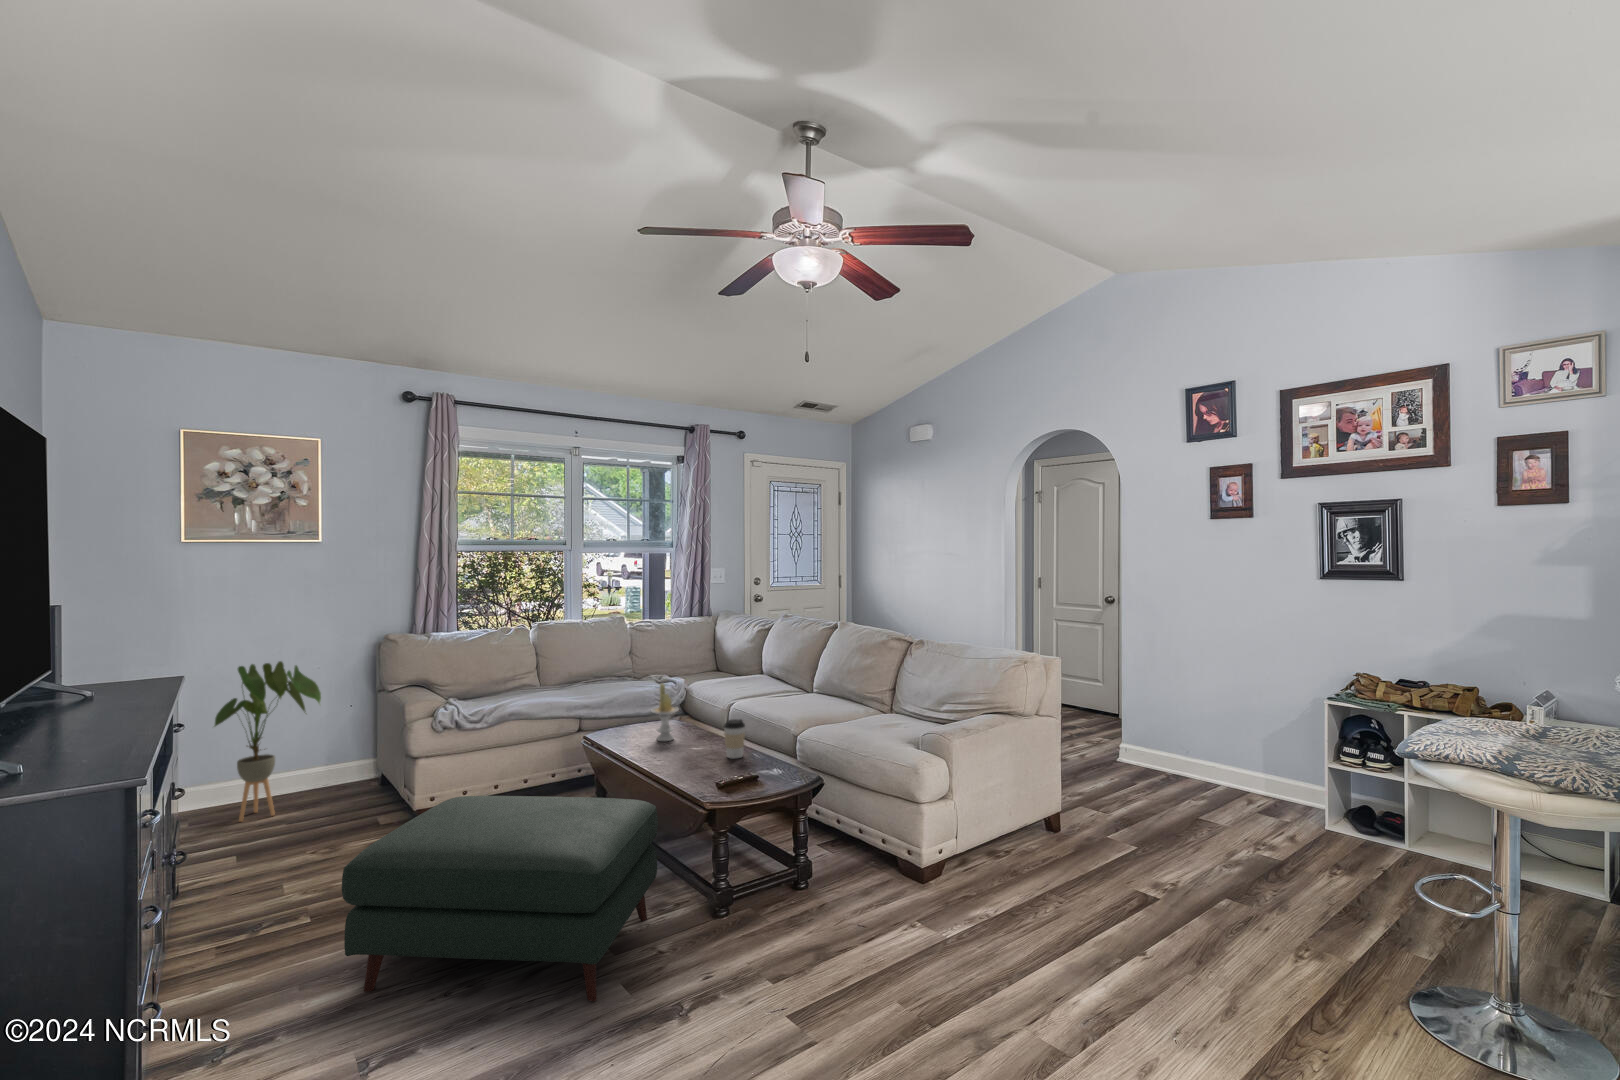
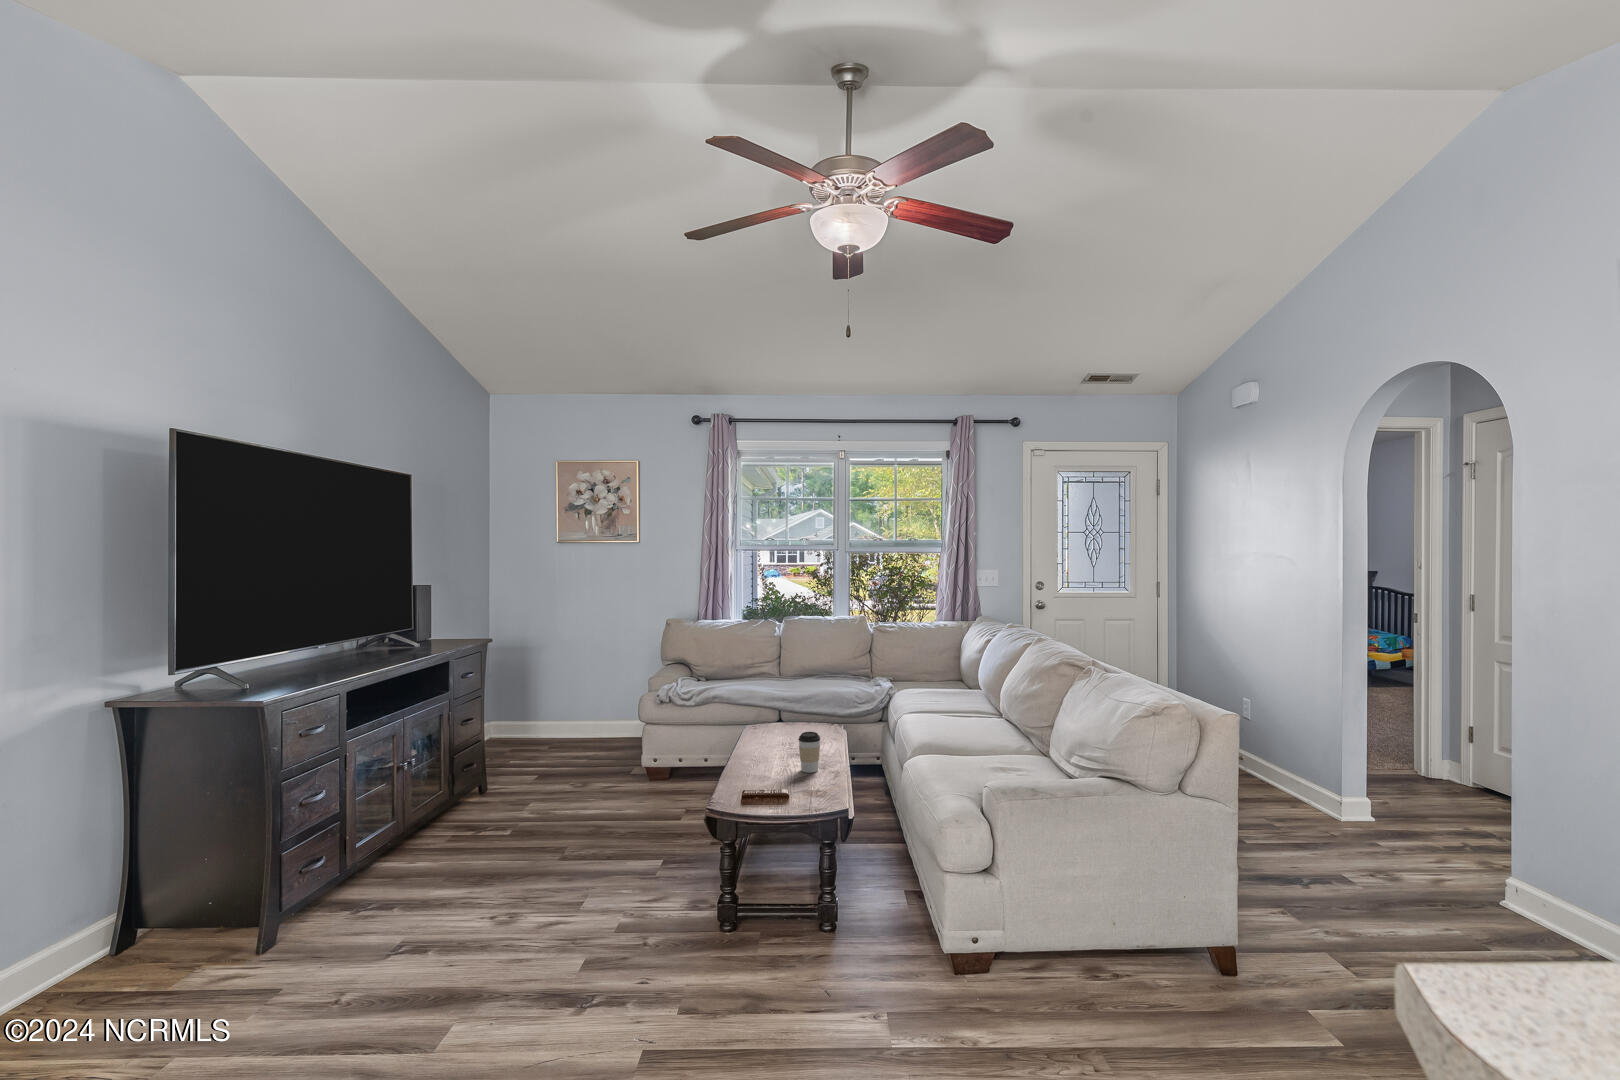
house plant: present [215,661,321,821] -> none [552,628,619,739]
candle: present [651,684,679,741] -> none [776,683,804,740]
ottoman: present [342,796,658,1002] -> none [447,756,686,965]

